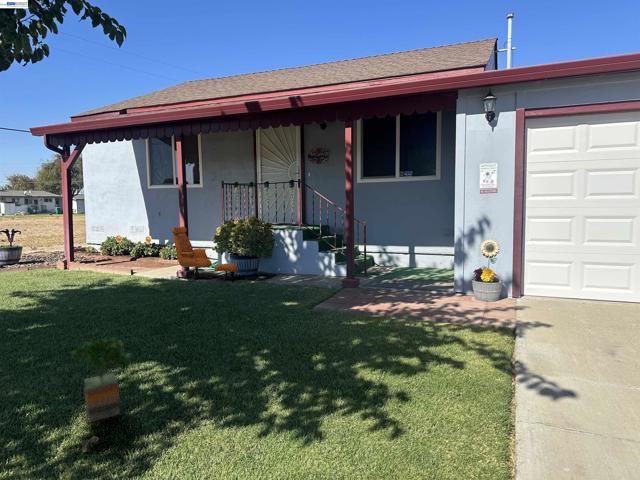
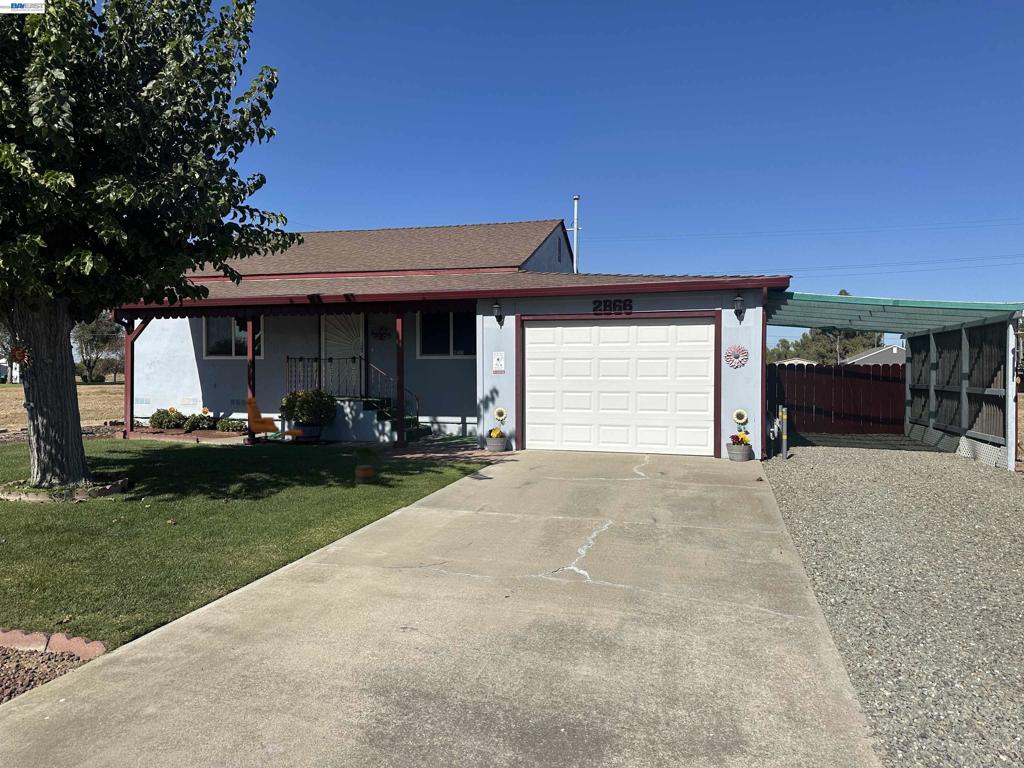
potted tree: present [71,337,129,422] -> present [354,447,379,484]

